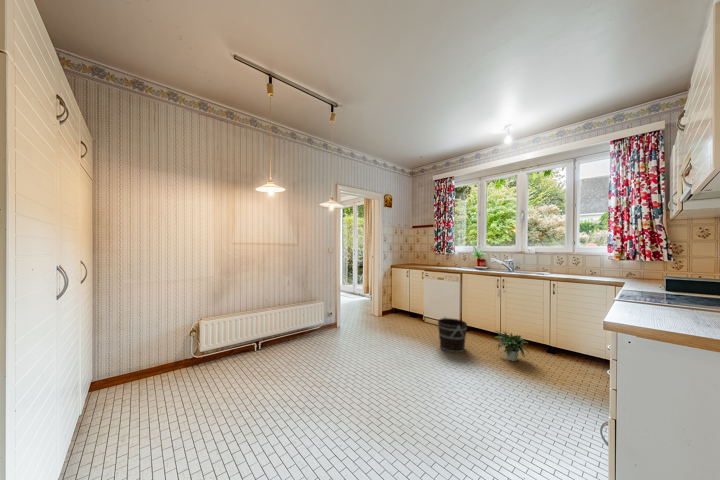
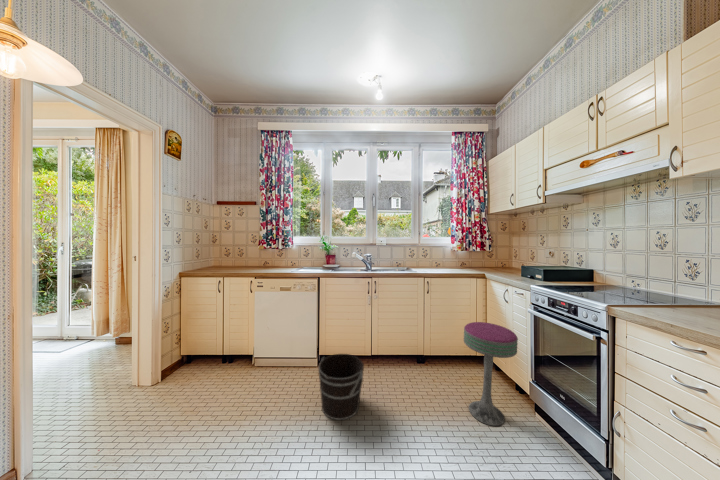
bar stool: none [532,313,579,394] -> present [464,322,518,426]
potted plant: present [495,331,528,361] -> none [379,349,432,389]

